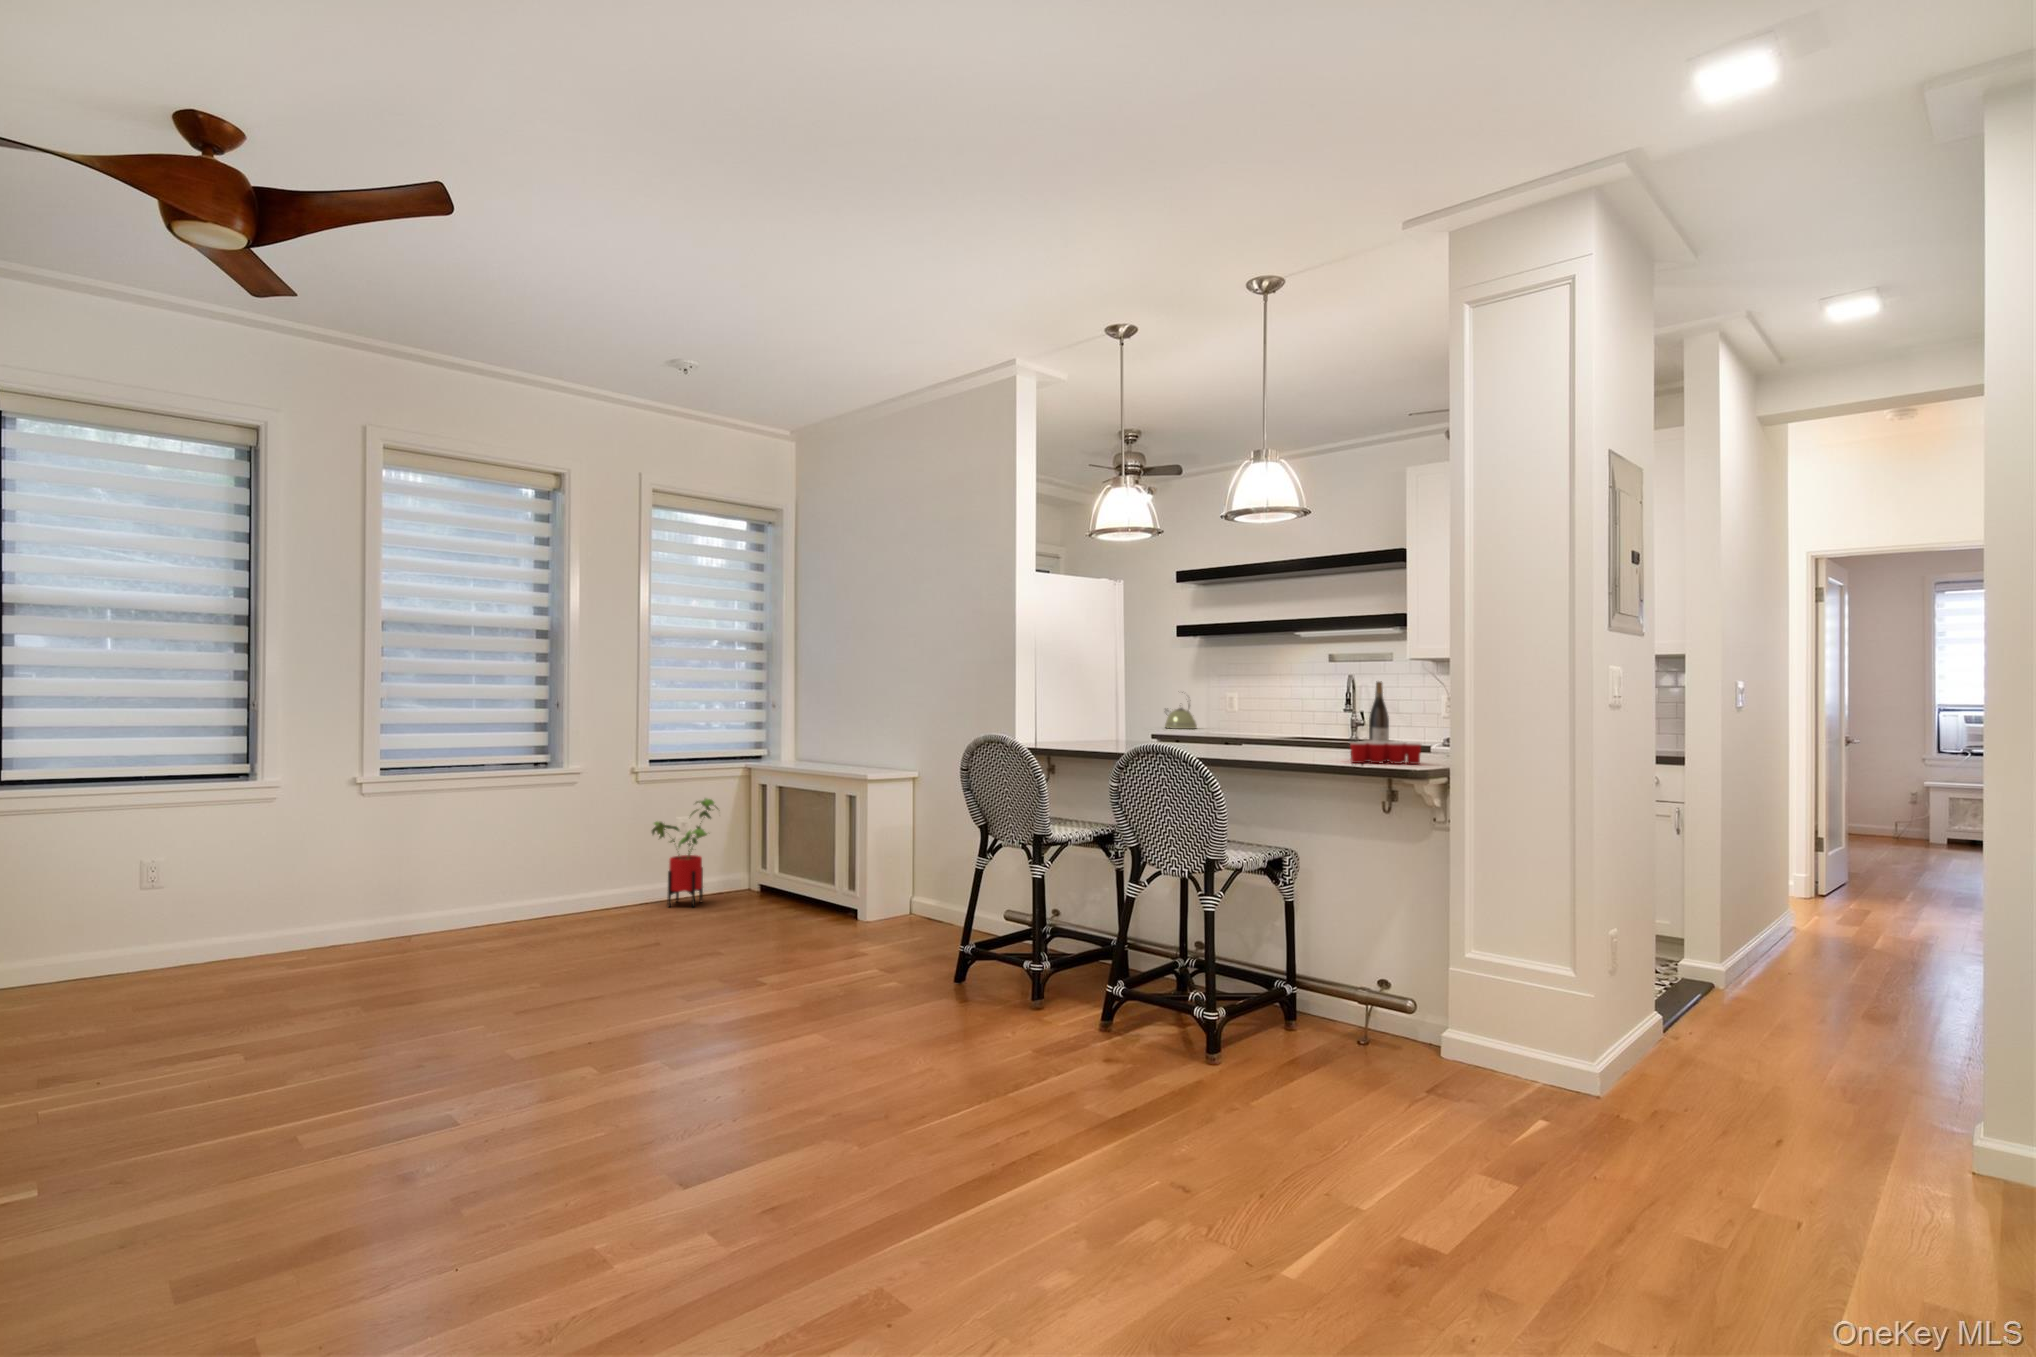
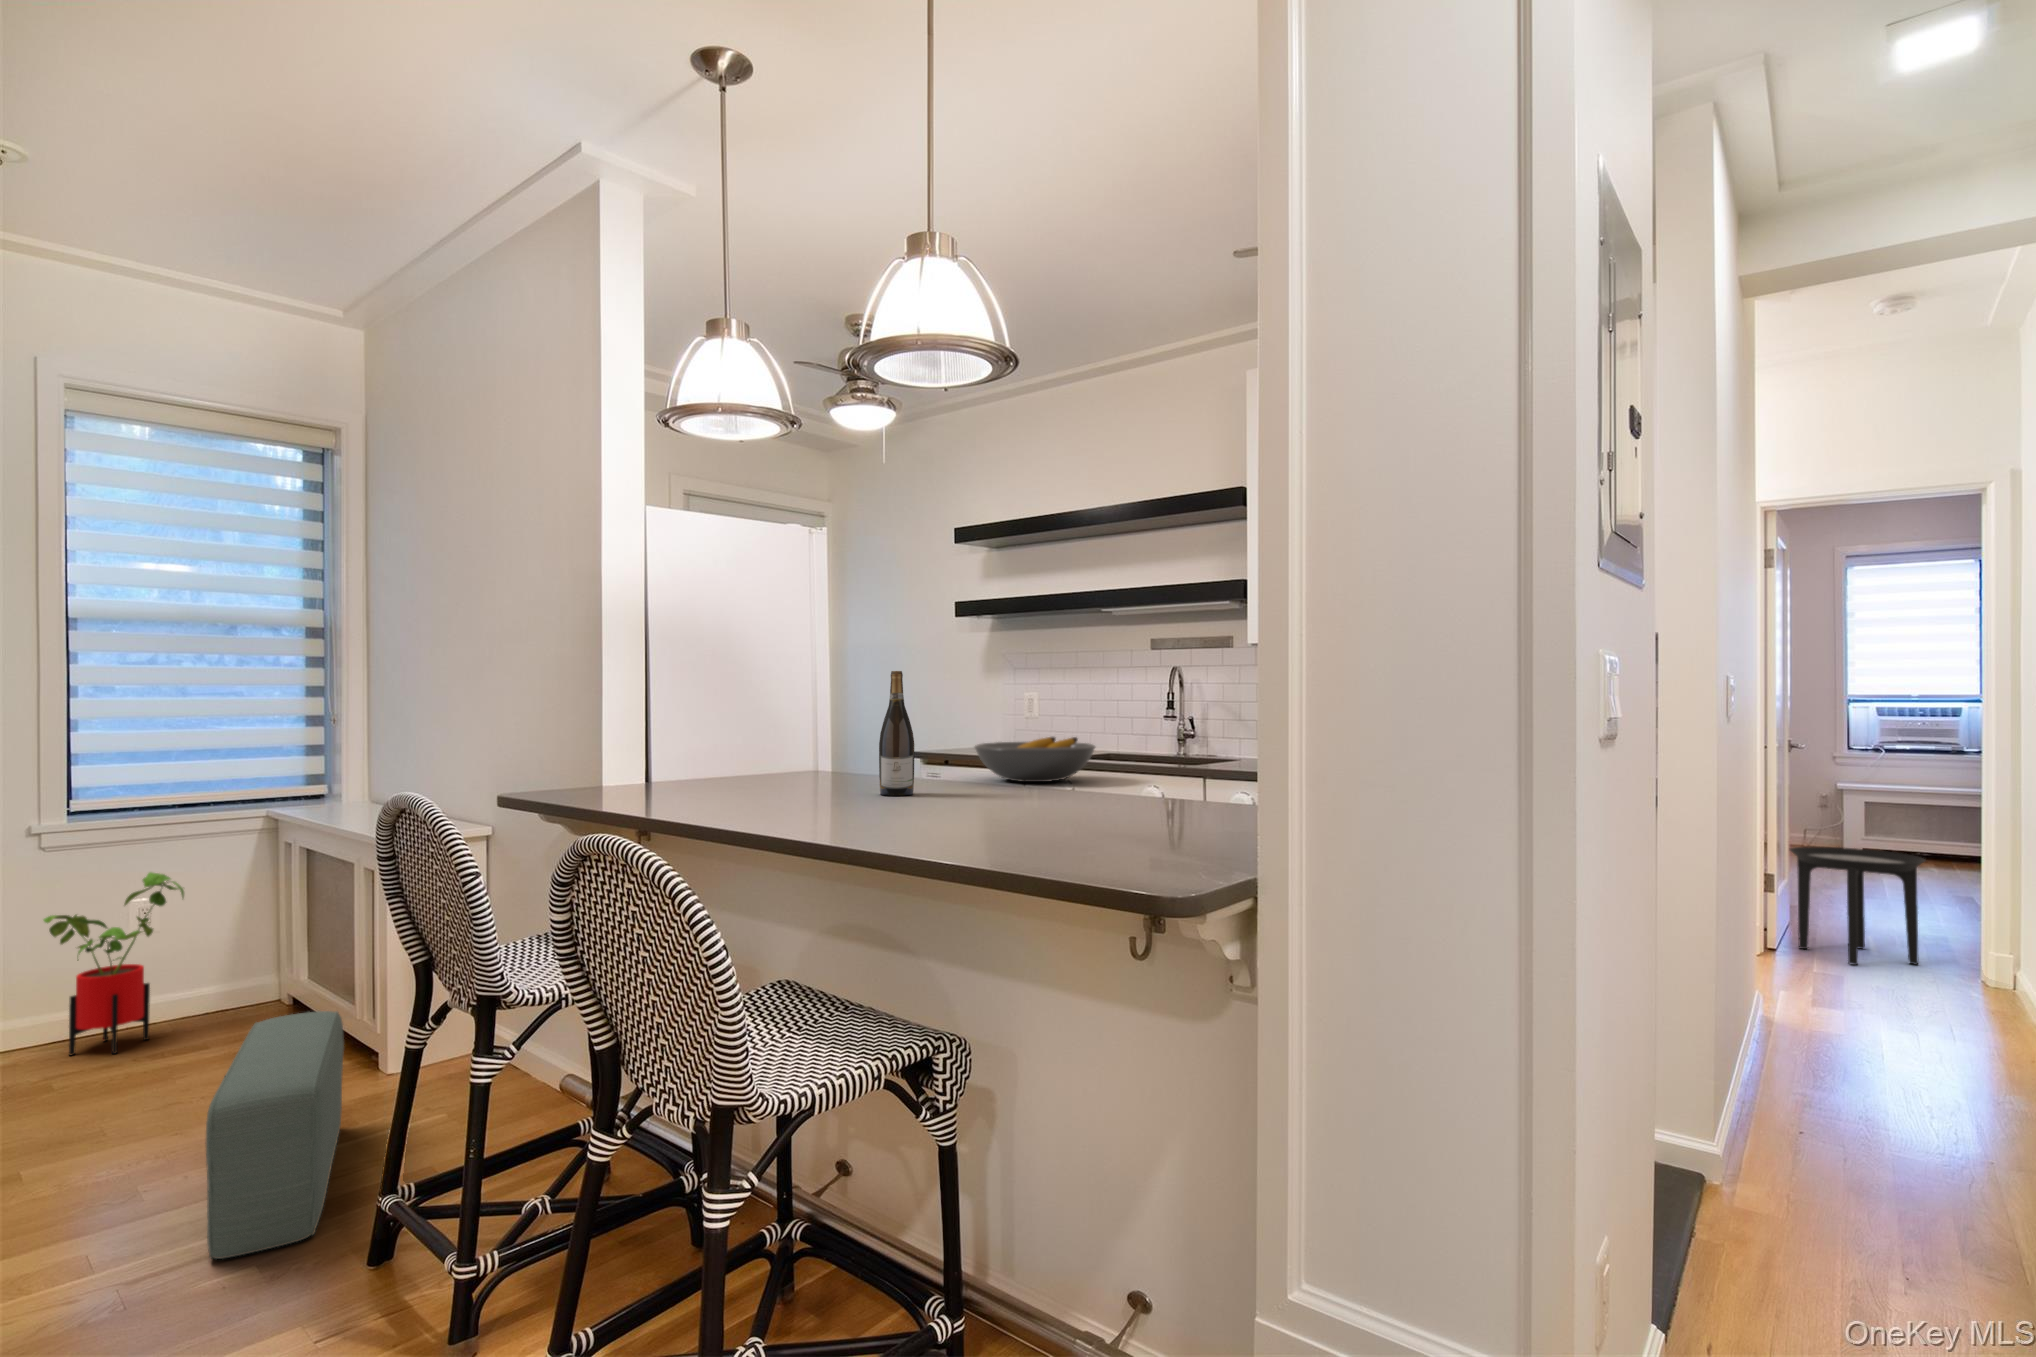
wine bottle: present [1369,681,1389,741] -> present [879,671,914,796]
kettle: present [1165,704,1197,729] -> none [945,691,988,741]
fruit bowl: none [1244,719,1323,746] -> present [975,737,1095,782]
cup: present [1350,740,1421,764] -> none [1074,789,1217,845]
side table: none [1832,819,1936,907] -> present [1790,846,1925,965]
pouf: none [839,869,924,974] -> present [206,1011,344,1259]

